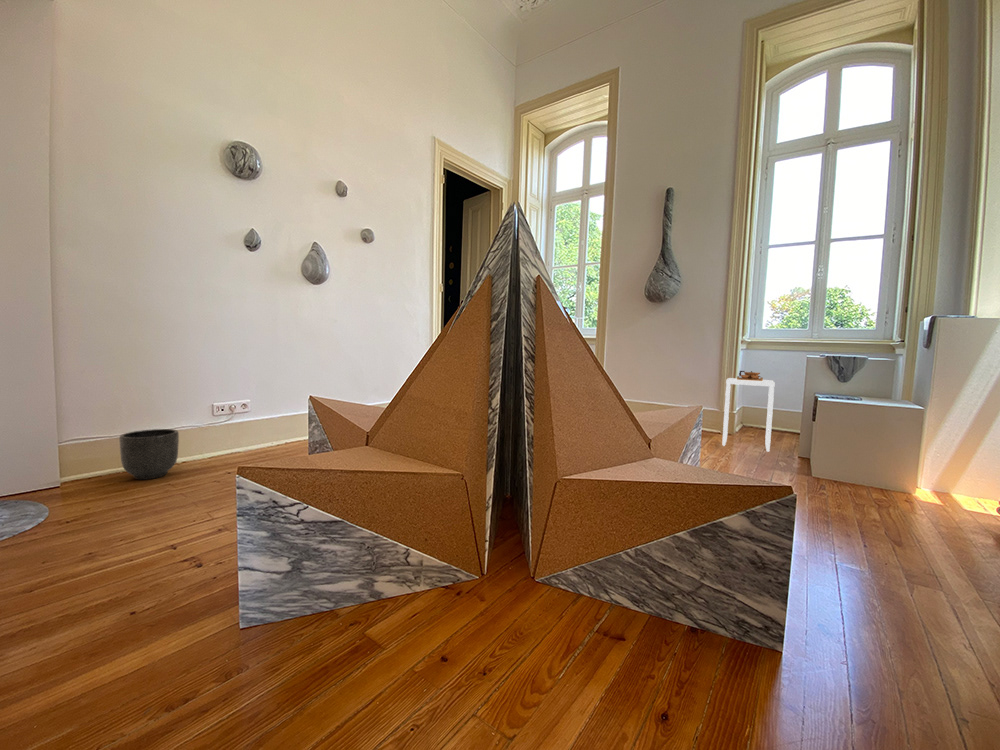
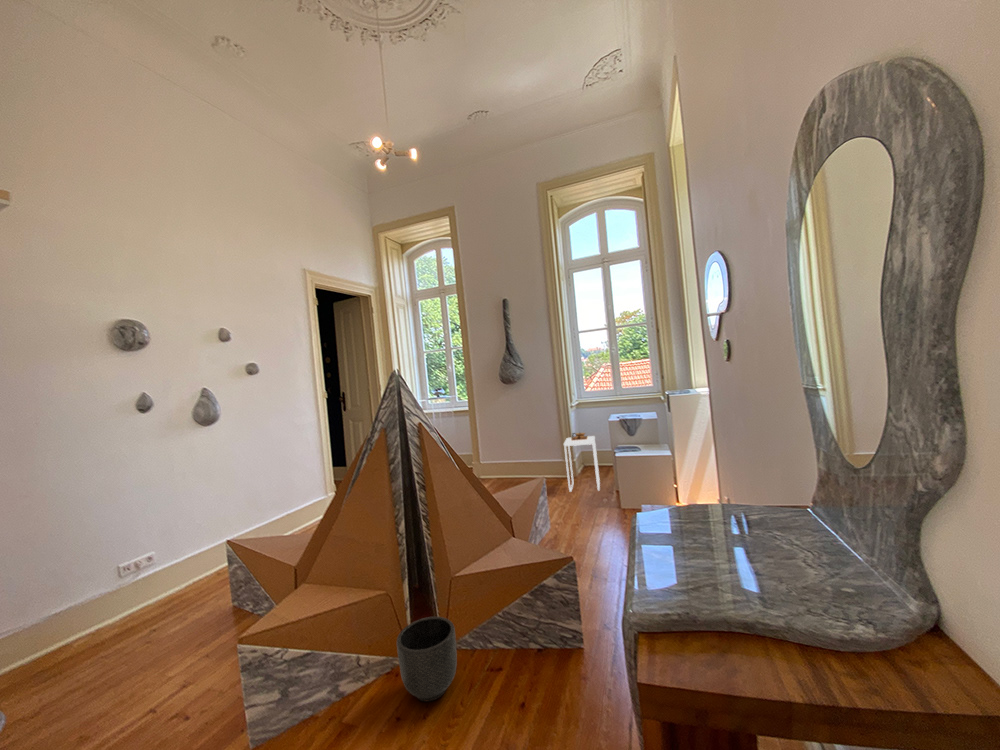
planter: present [119,429,179,479] -> present [397,617,457,702]

